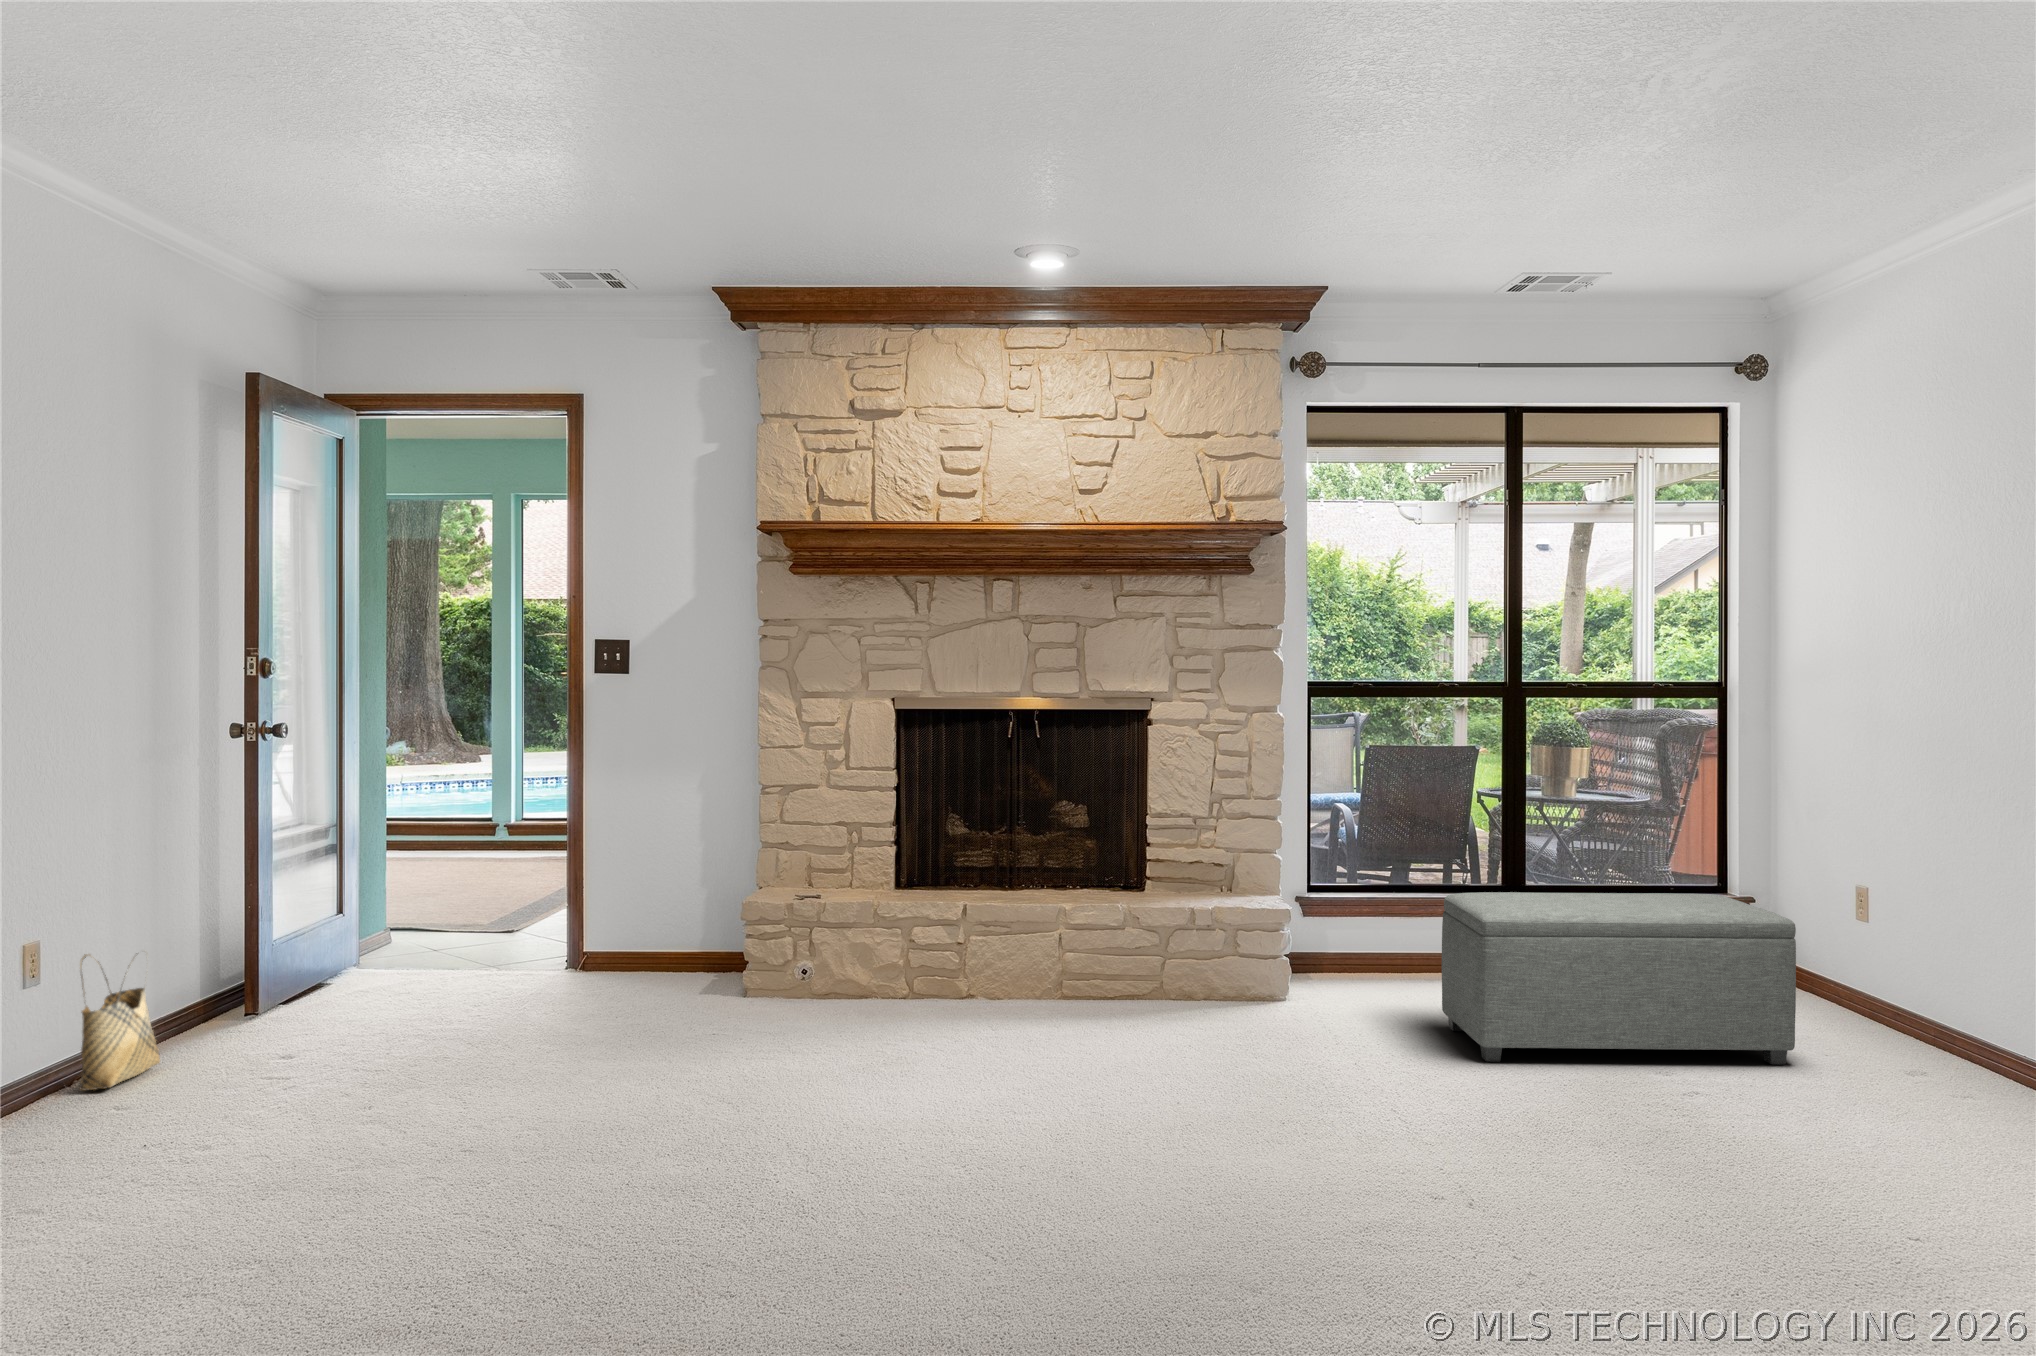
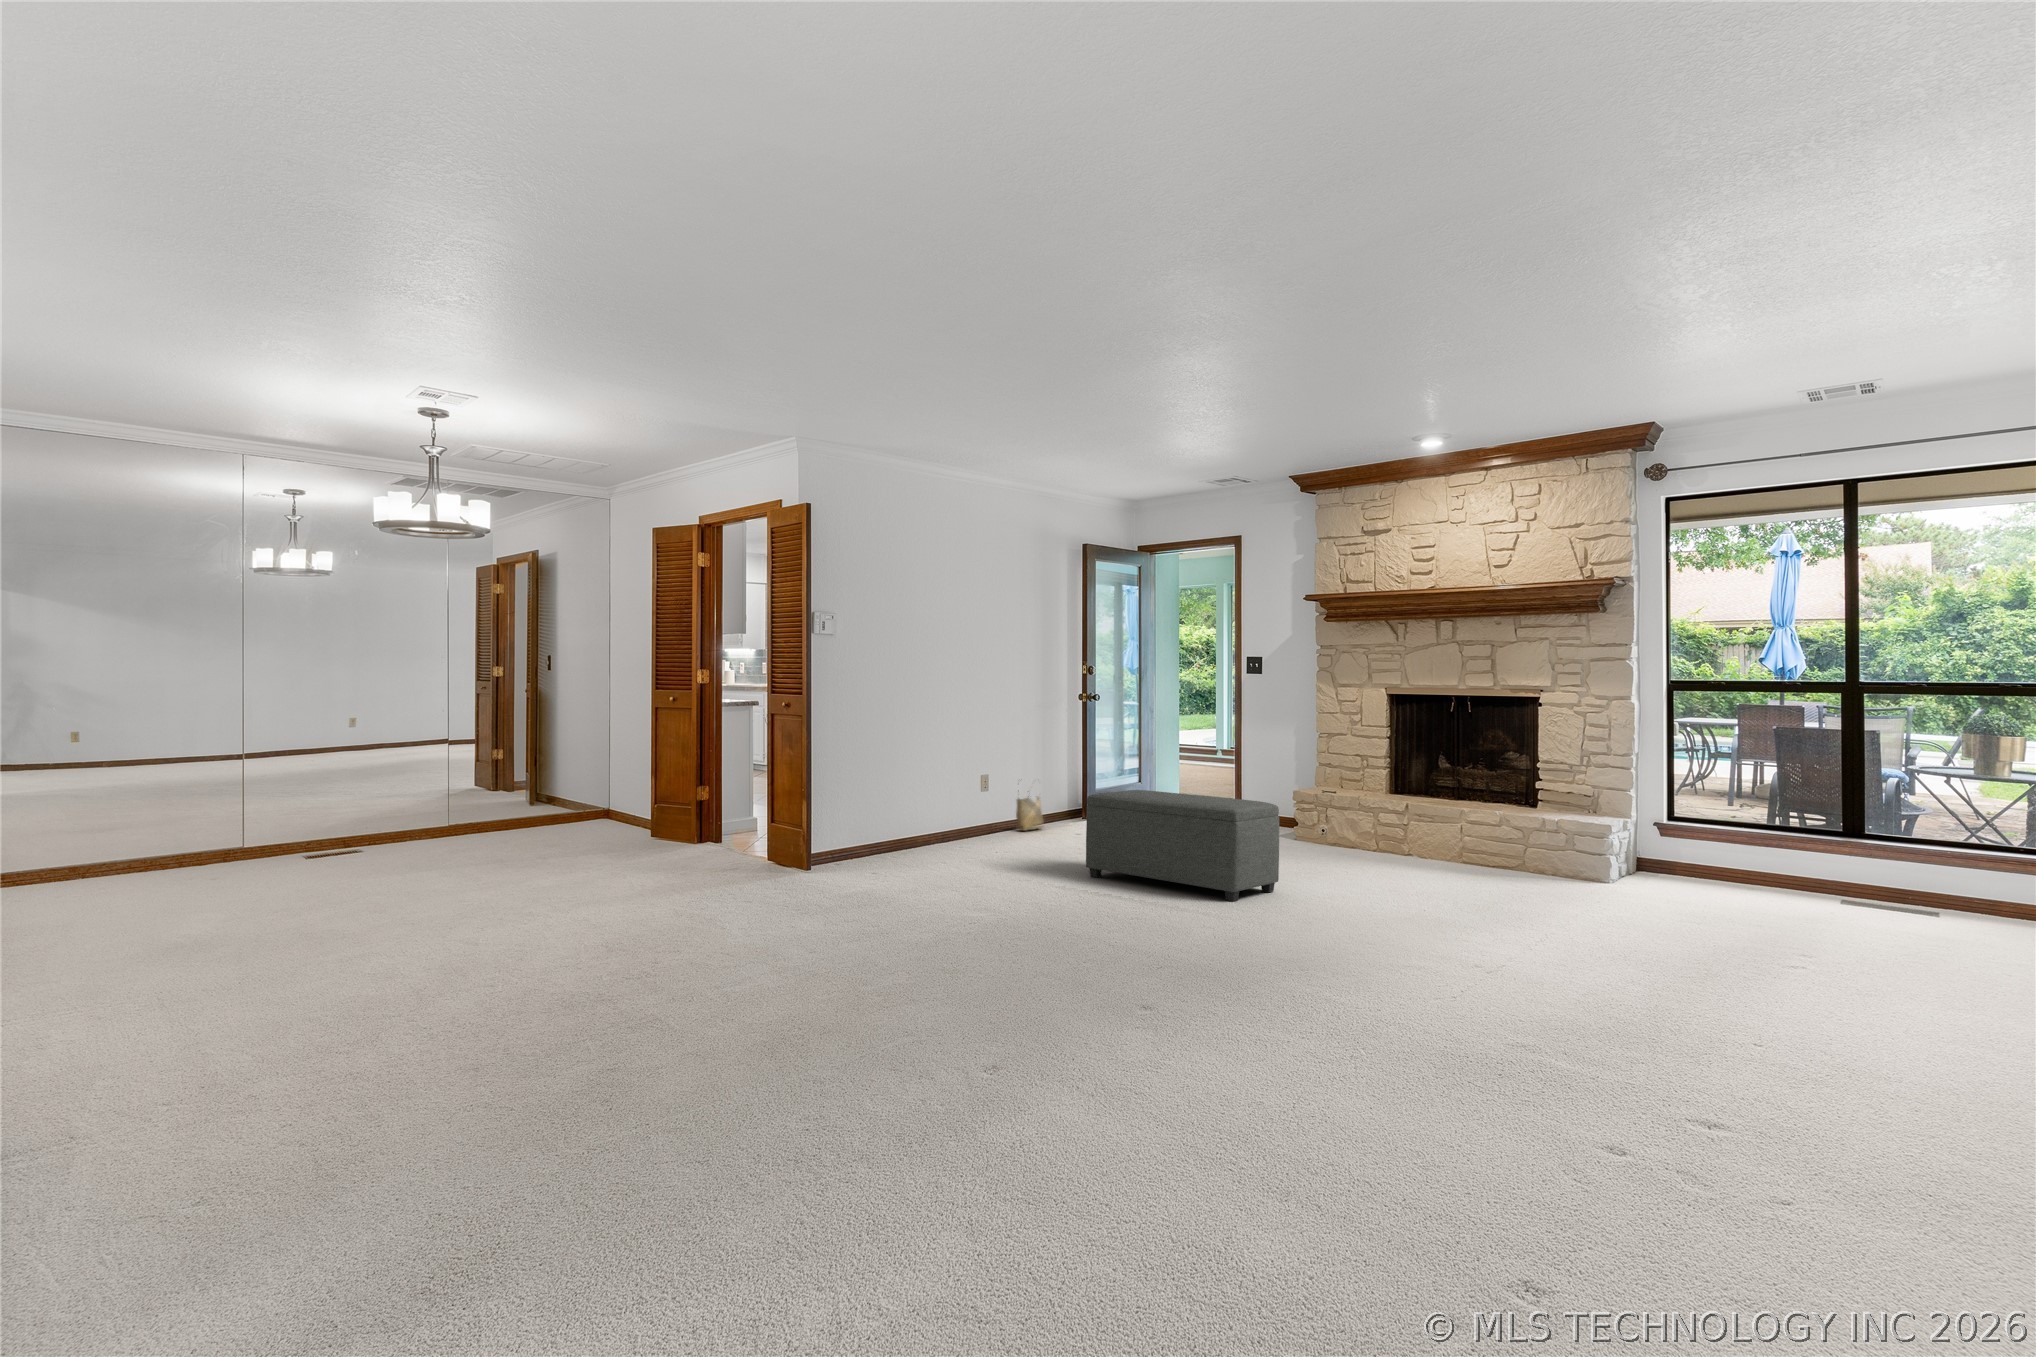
ottoman: present [1442,892,1796,1065] -> present [1086,790,1279,901]

